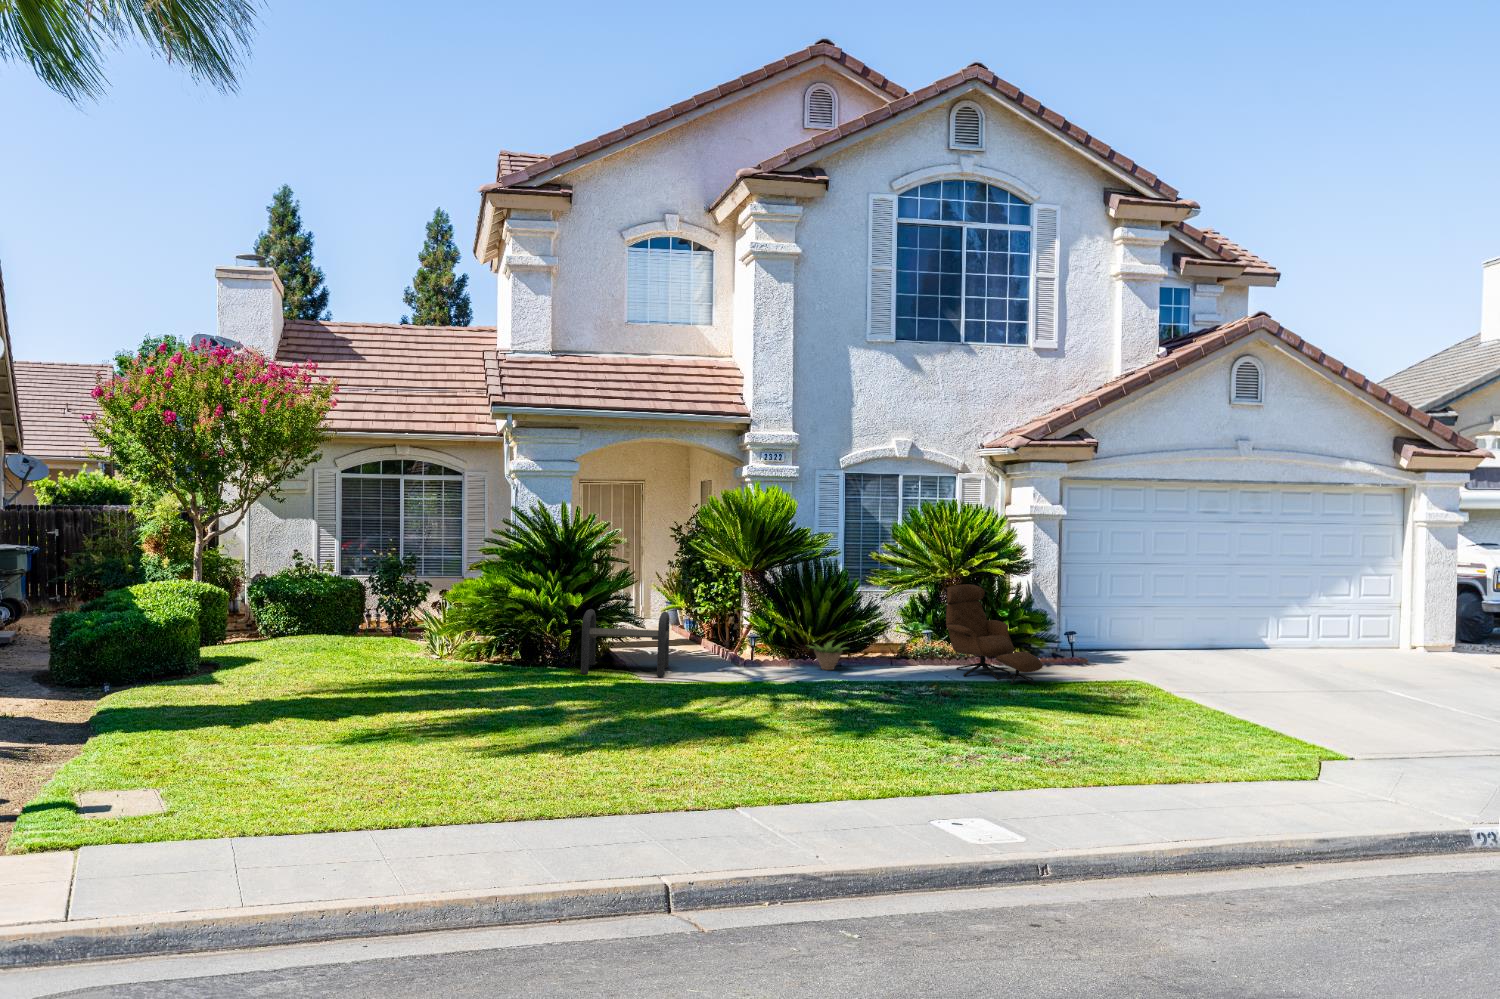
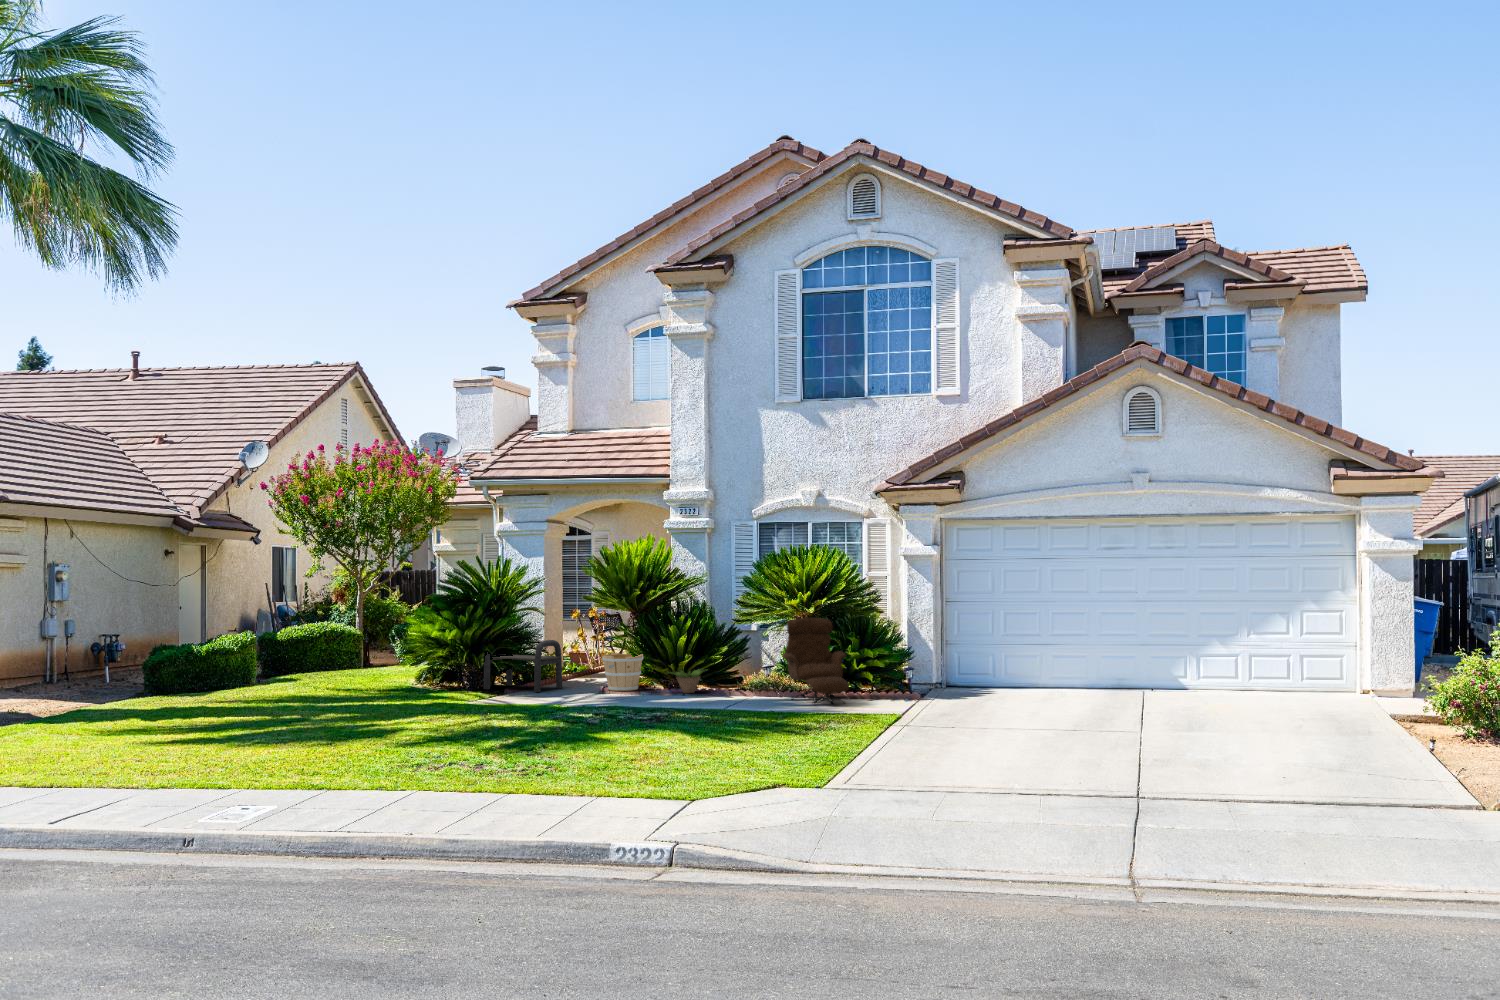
wooden bucket: none [720,623,768,670] -> present [602,653,644,691]

